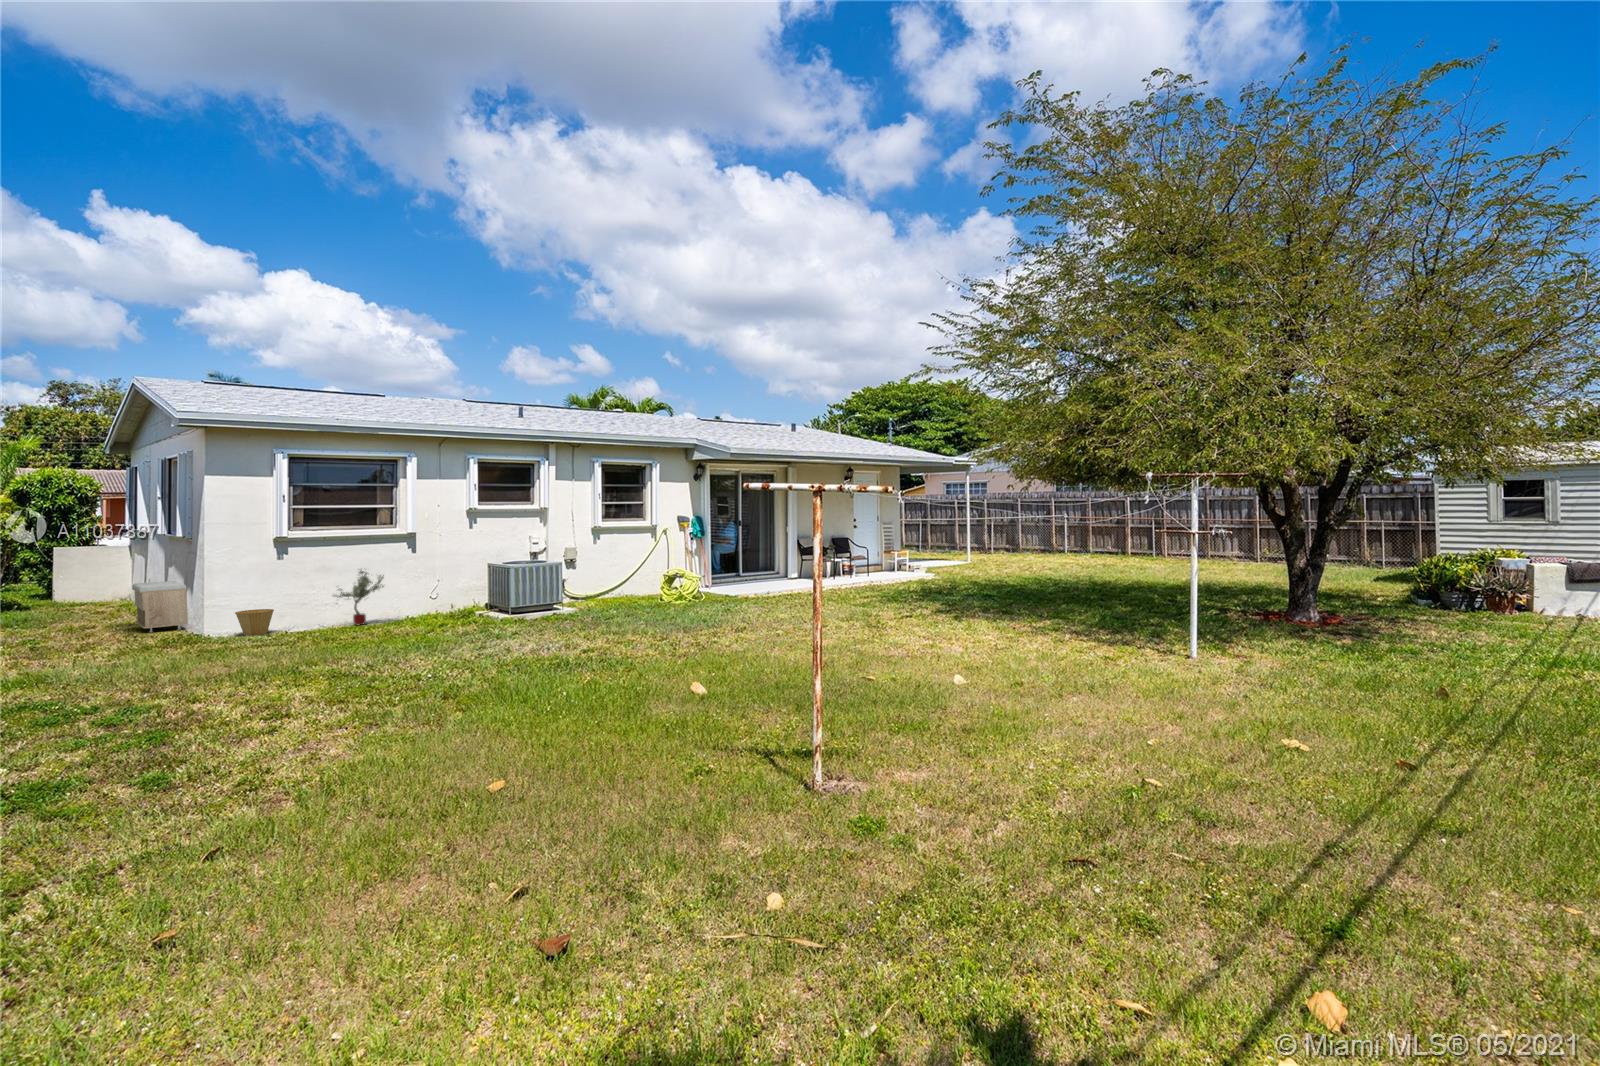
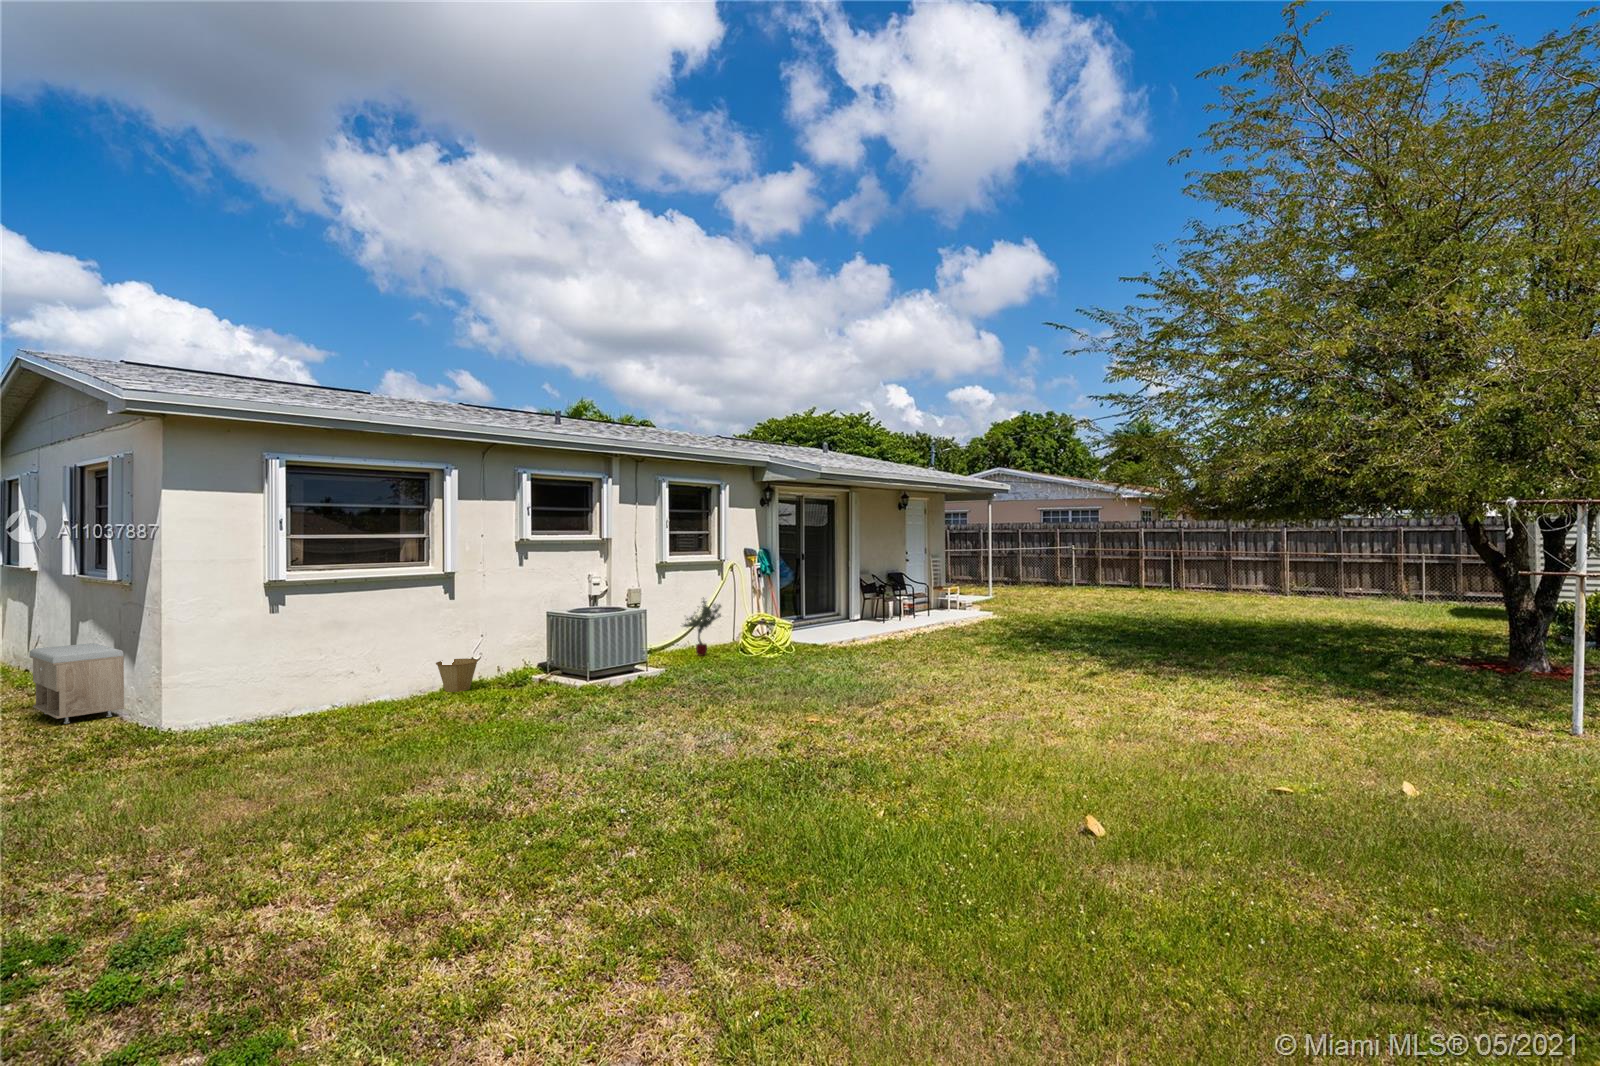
potted tree: present [333,570,384,625] -> present [683,600,721,656]
basket: present [235,609,274,636] -> present [436,659,478,692]

